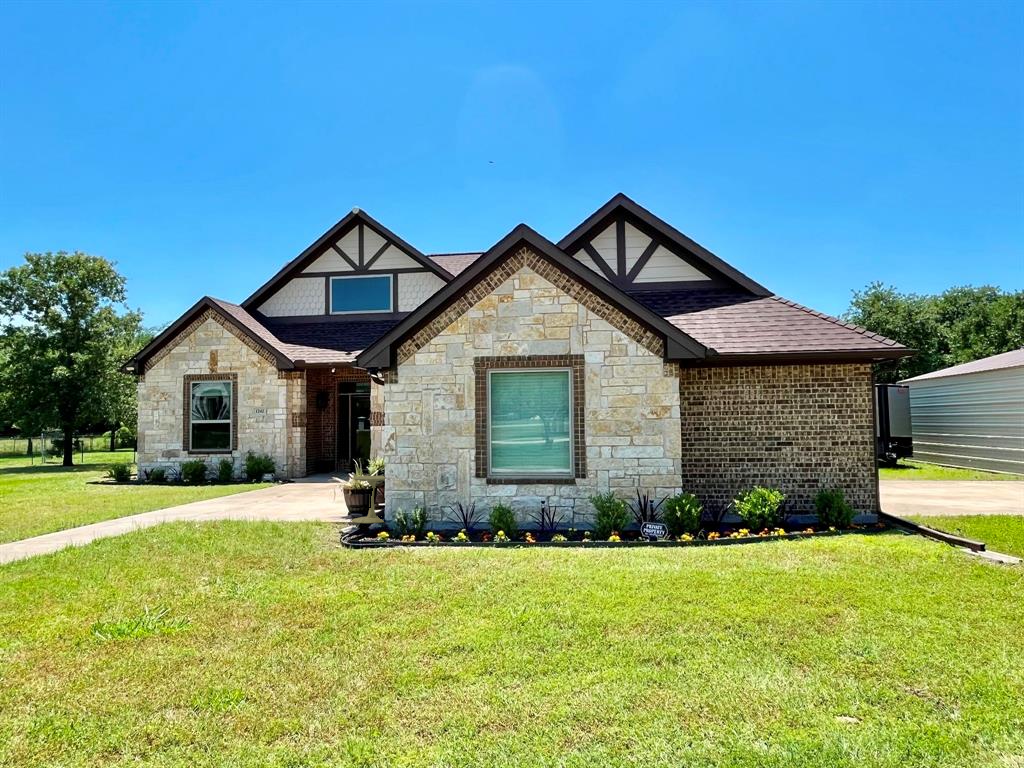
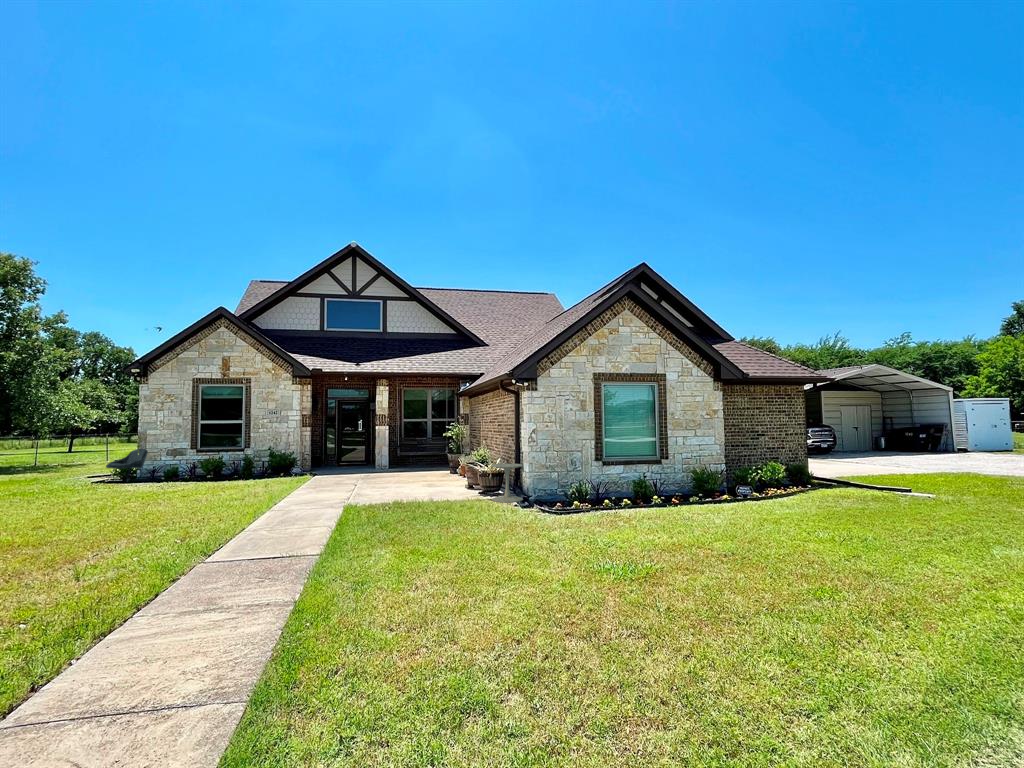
lounge chair: none [107,450,145,485] -> present [106,449,148,482]

